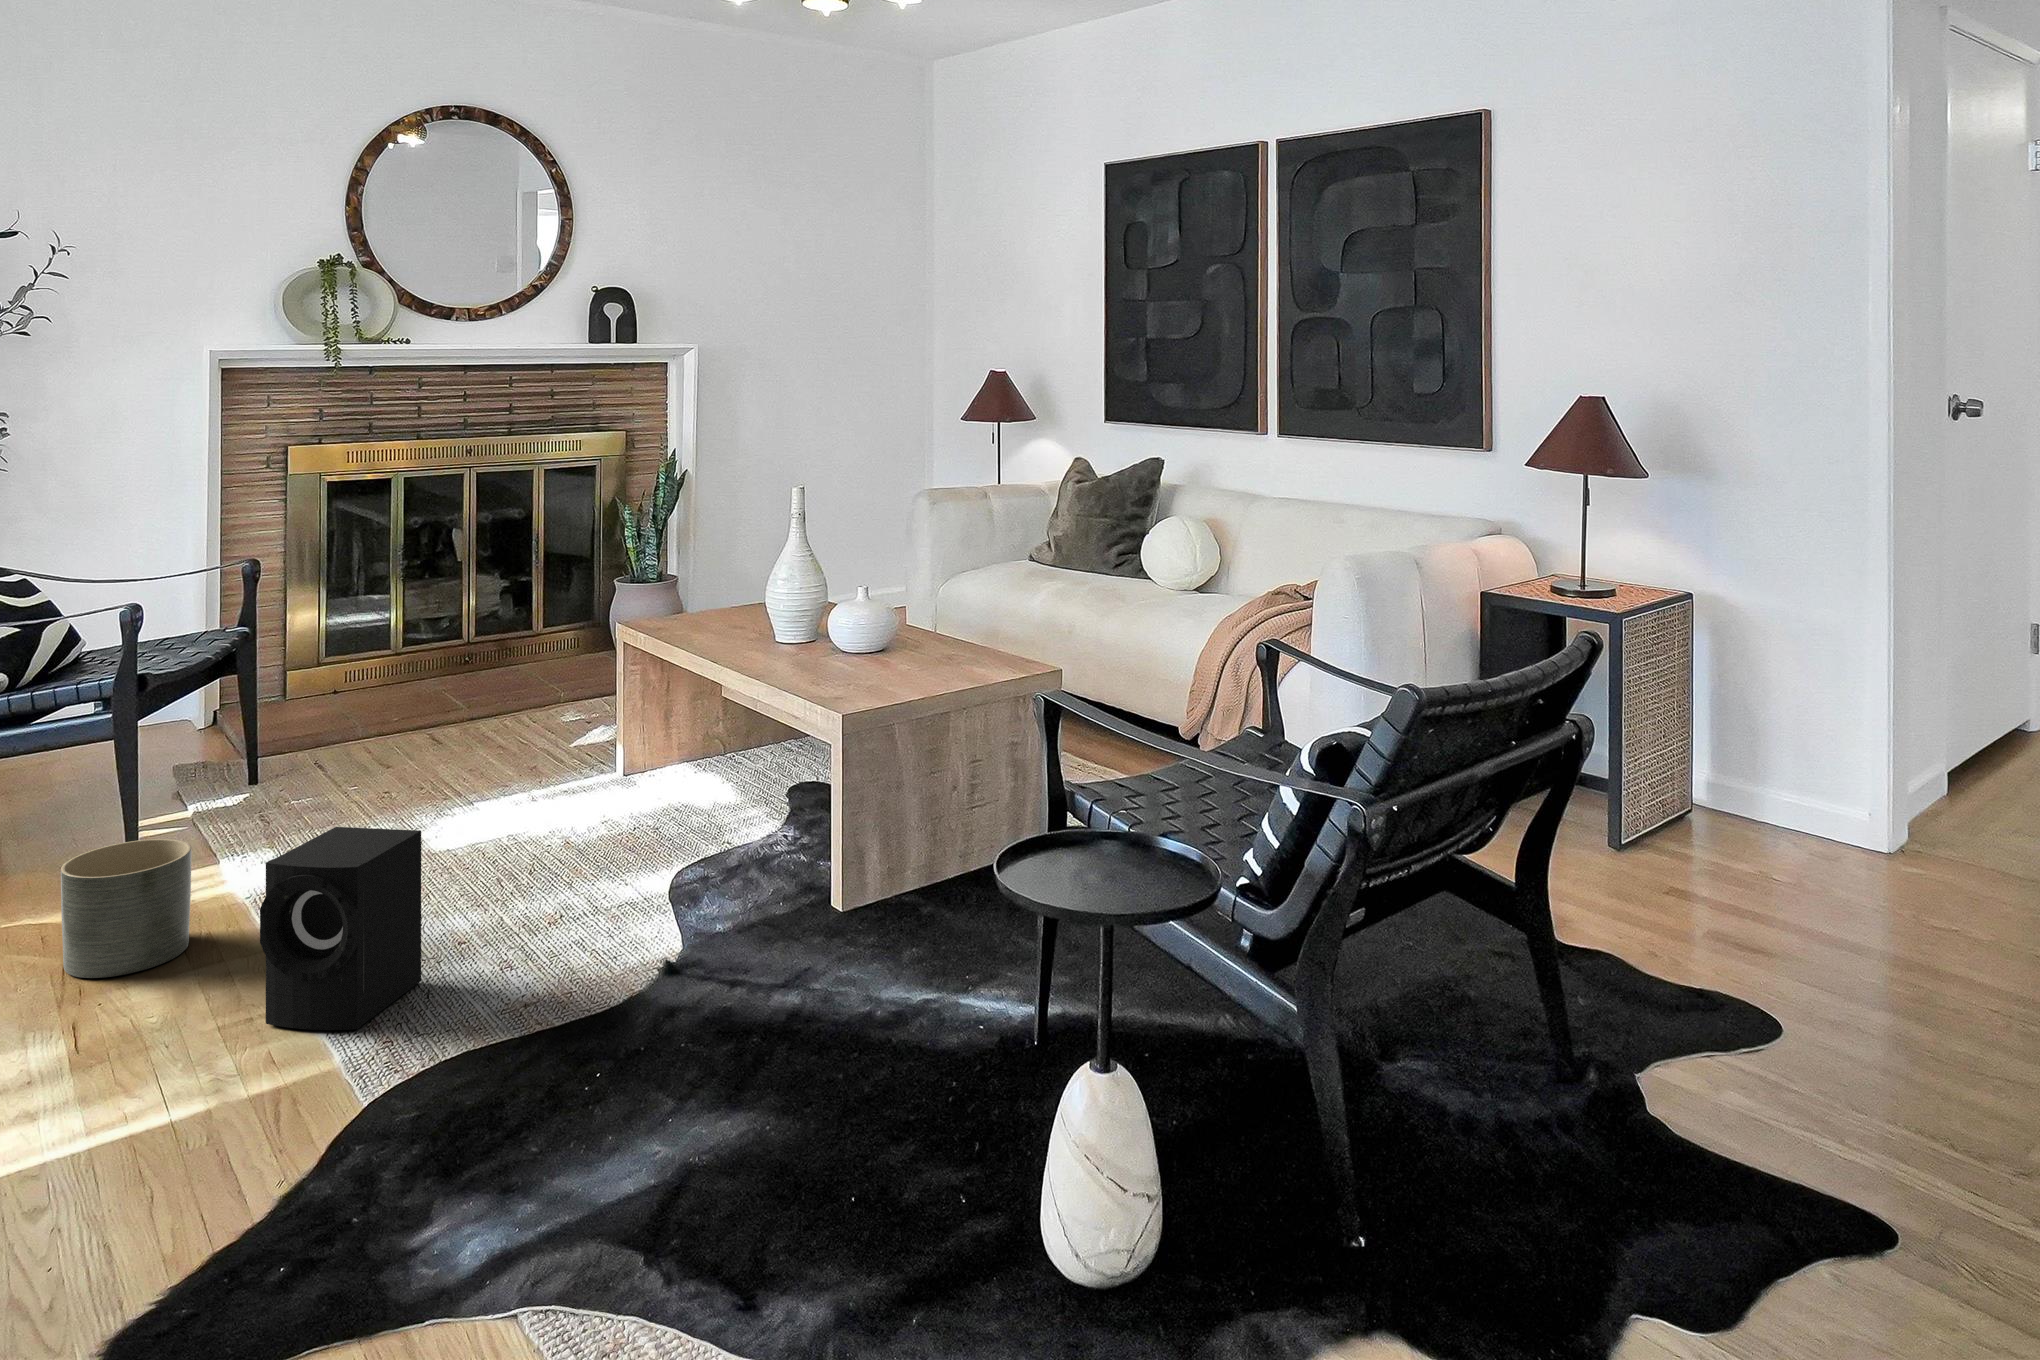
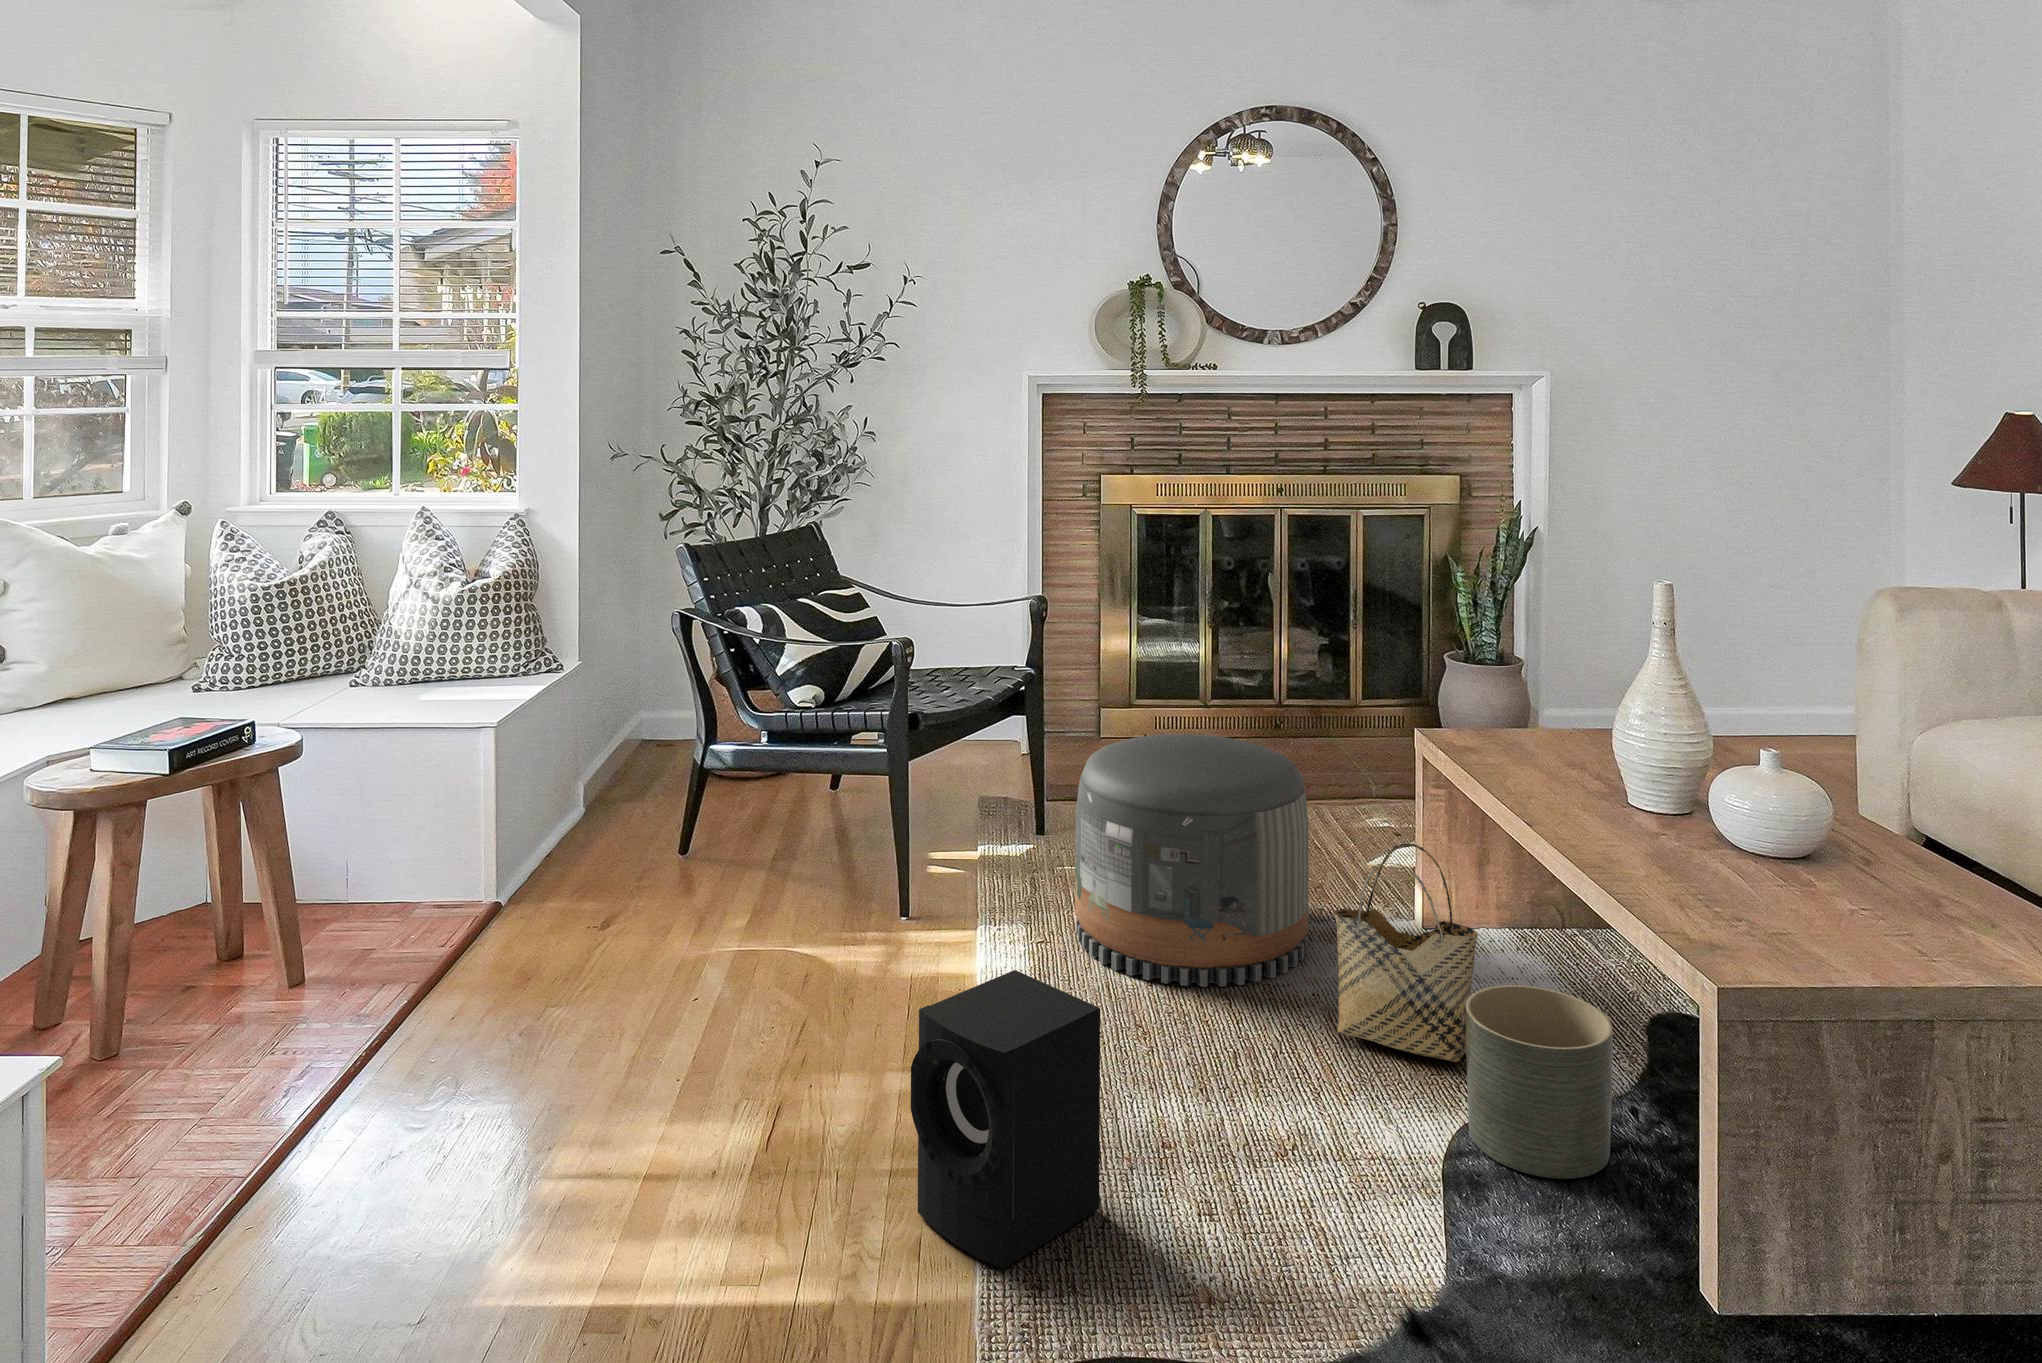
pouf: none [325,655,537,854] -> present [1075,734,1309,987]
woven basket: none [571,697,680,846] -> present [1334,843,1478,1062]
planter: present [61,839,191,978] -> present [1466,985,1613,1179]

